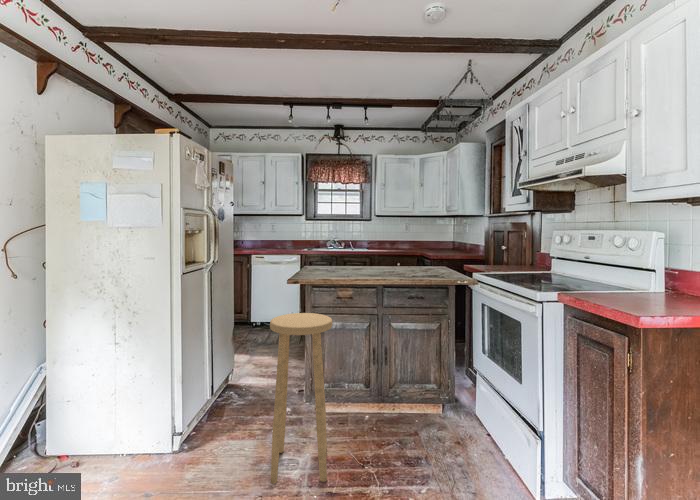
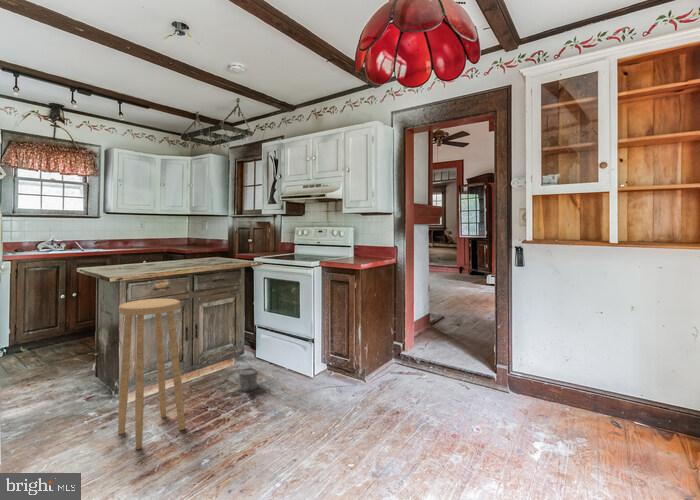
watering can: none [410,422,446,463] -> present [239,365,257,392]

